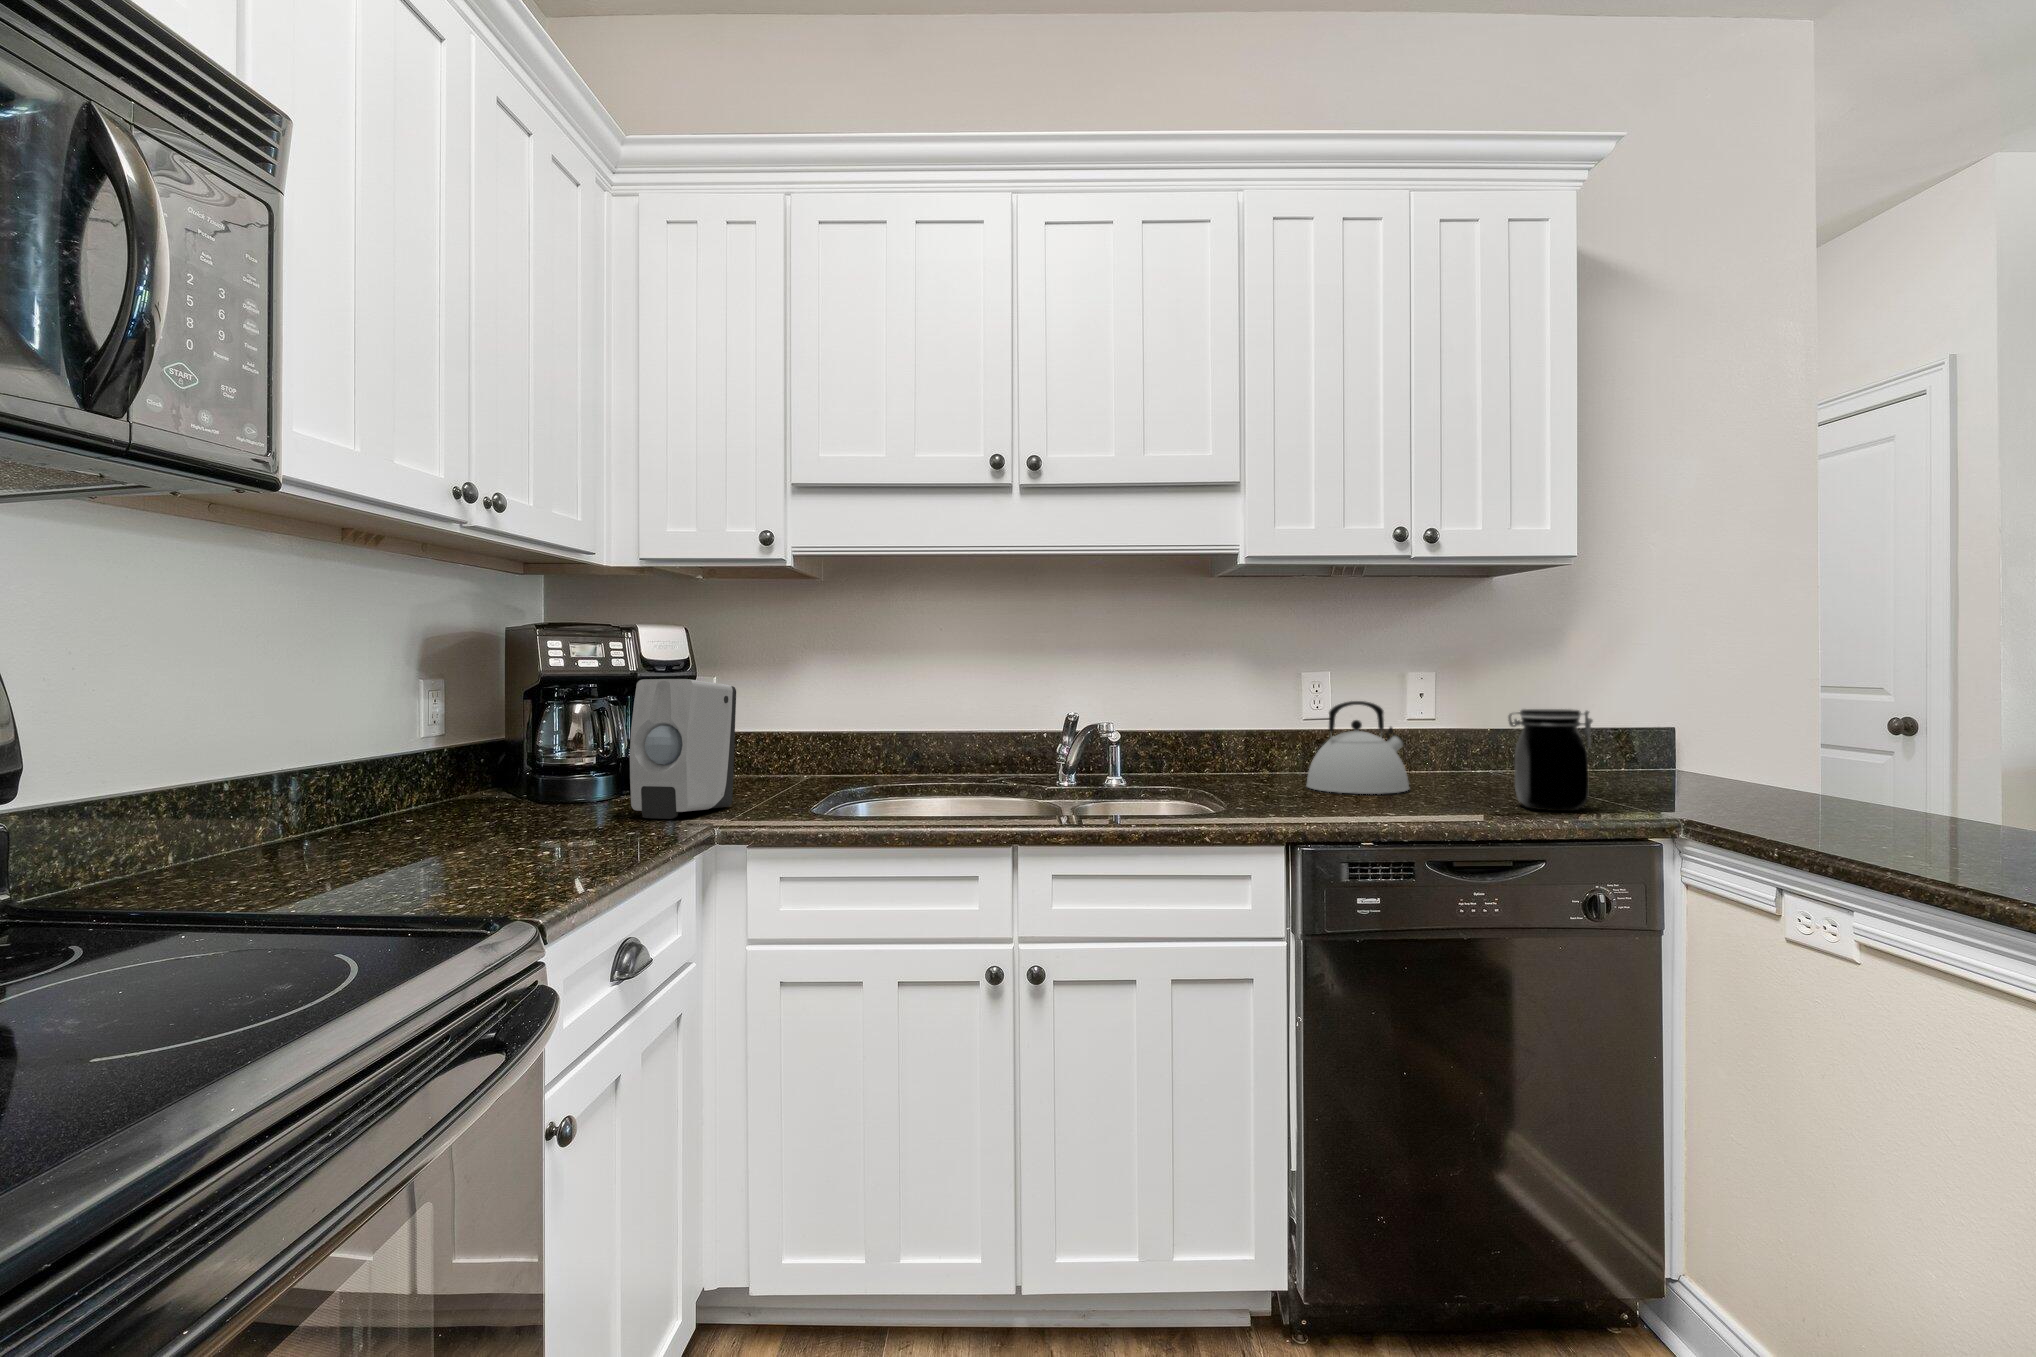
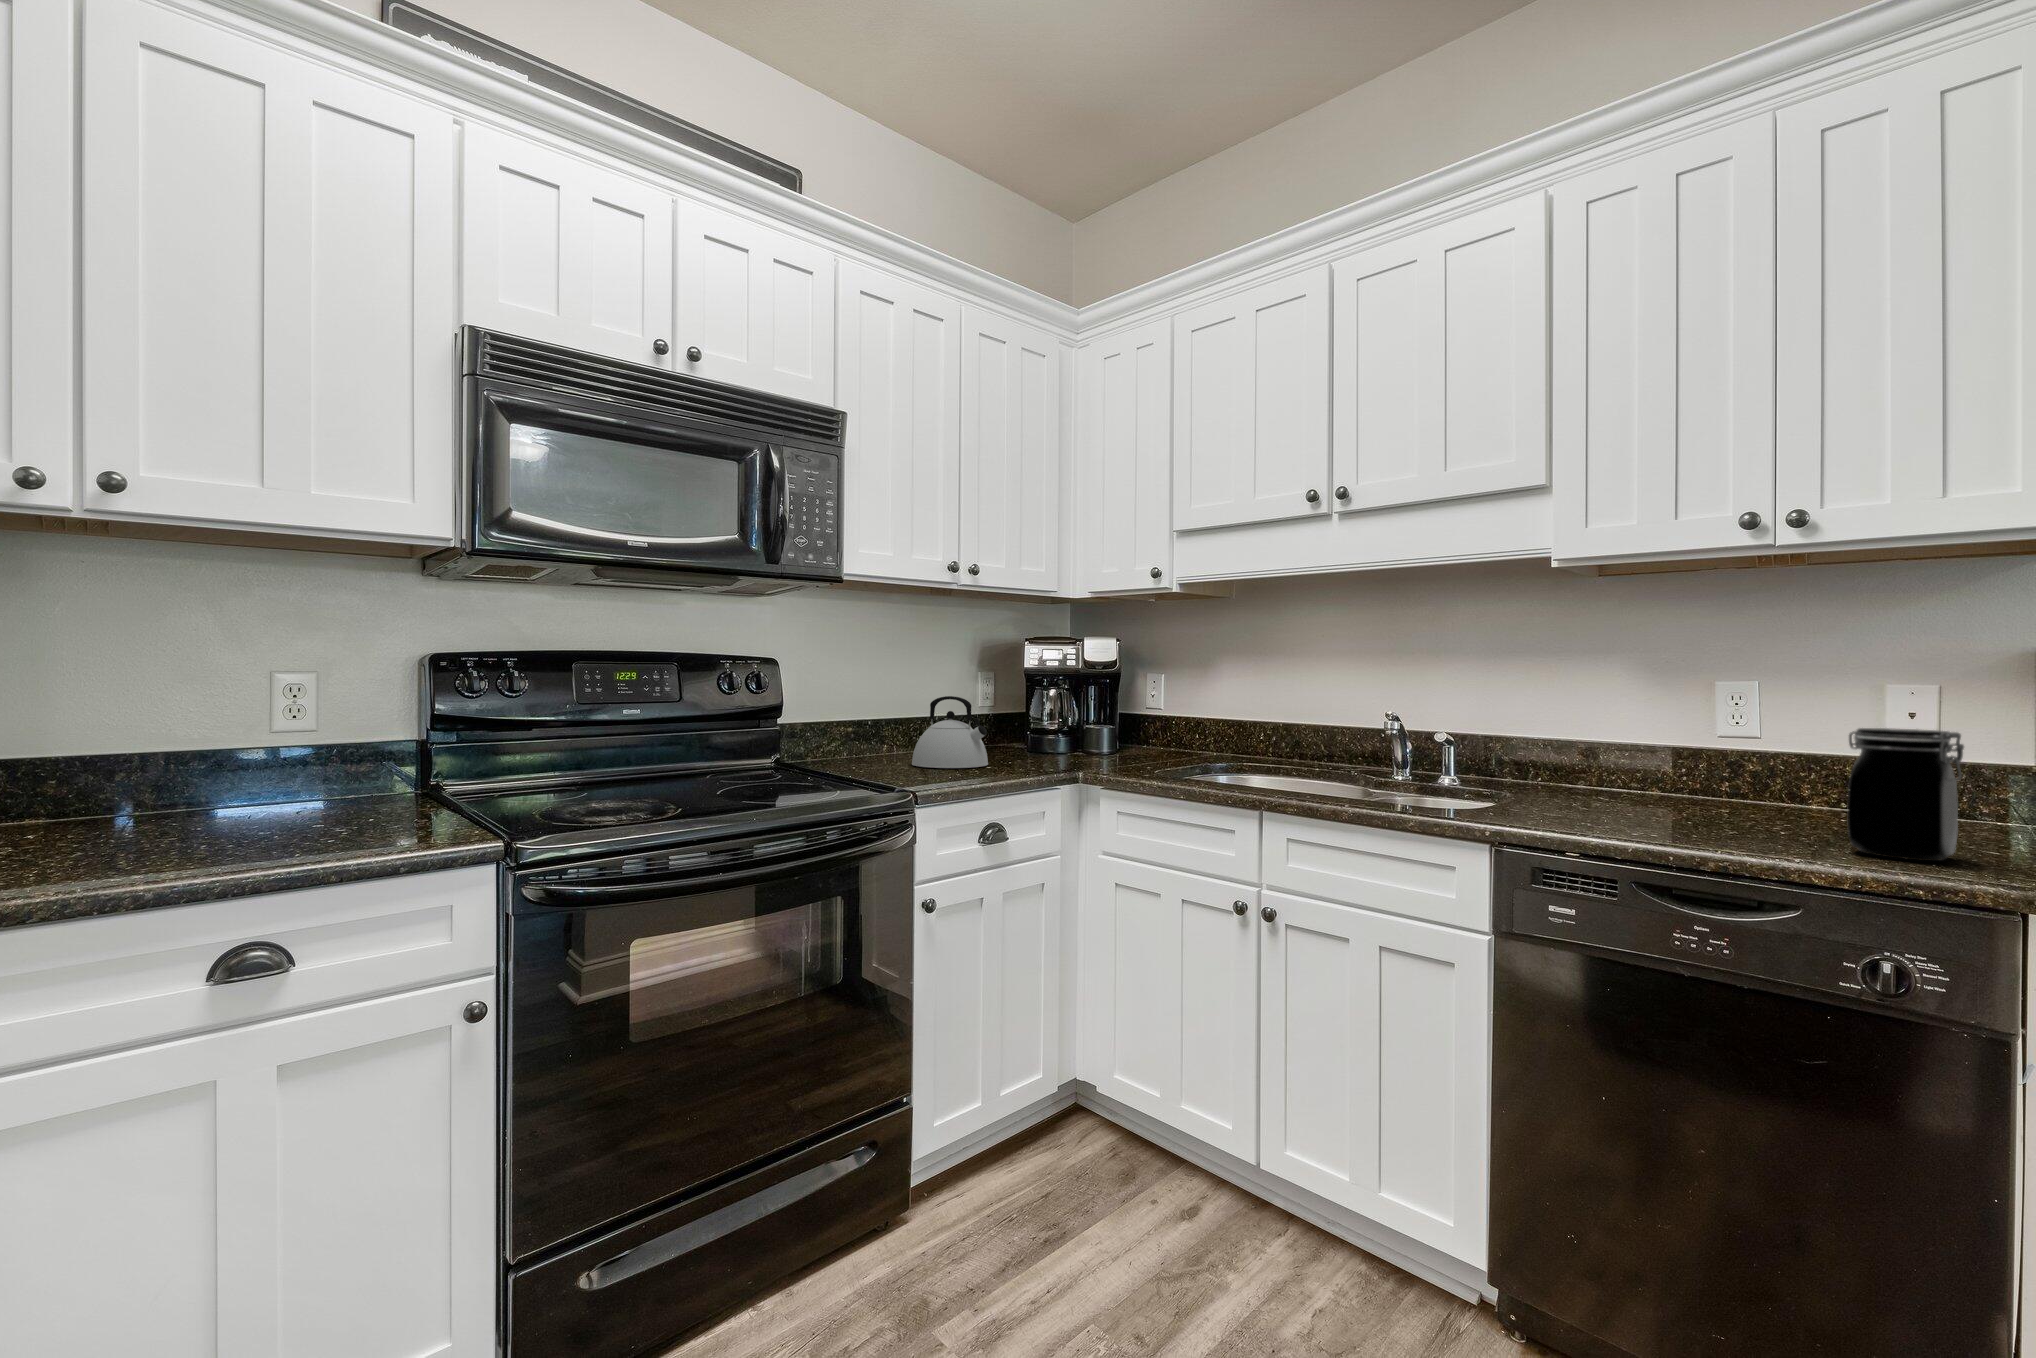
soap dispenser: present [630,679,736,819] -> none [1053,674,1128,766]
kettle: present [1307,701,1409,794] -> present [912,696,988,768]

